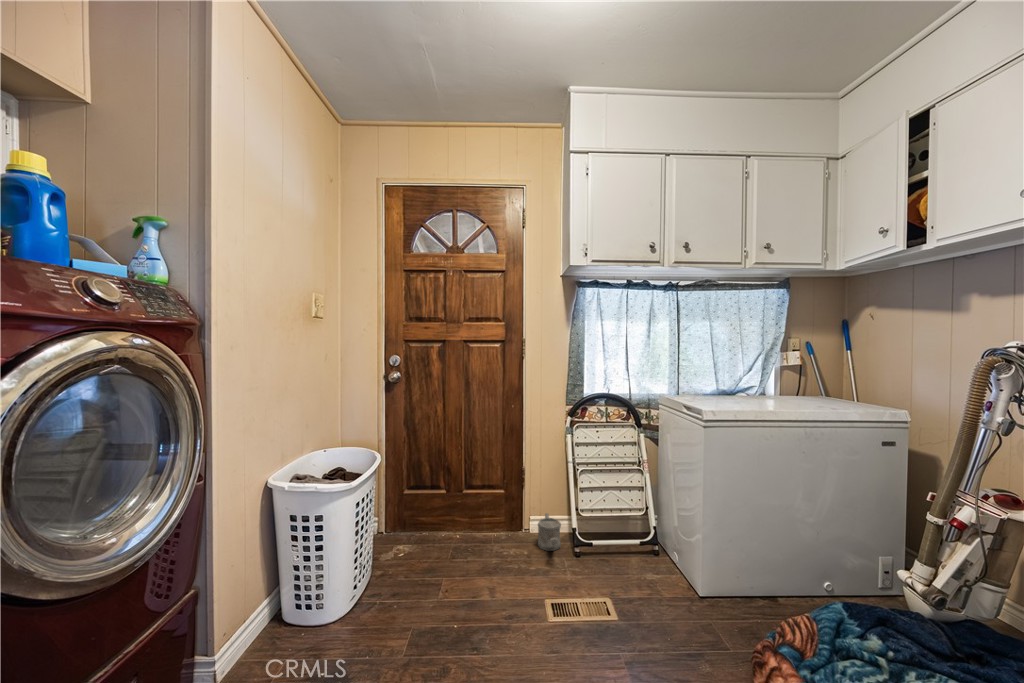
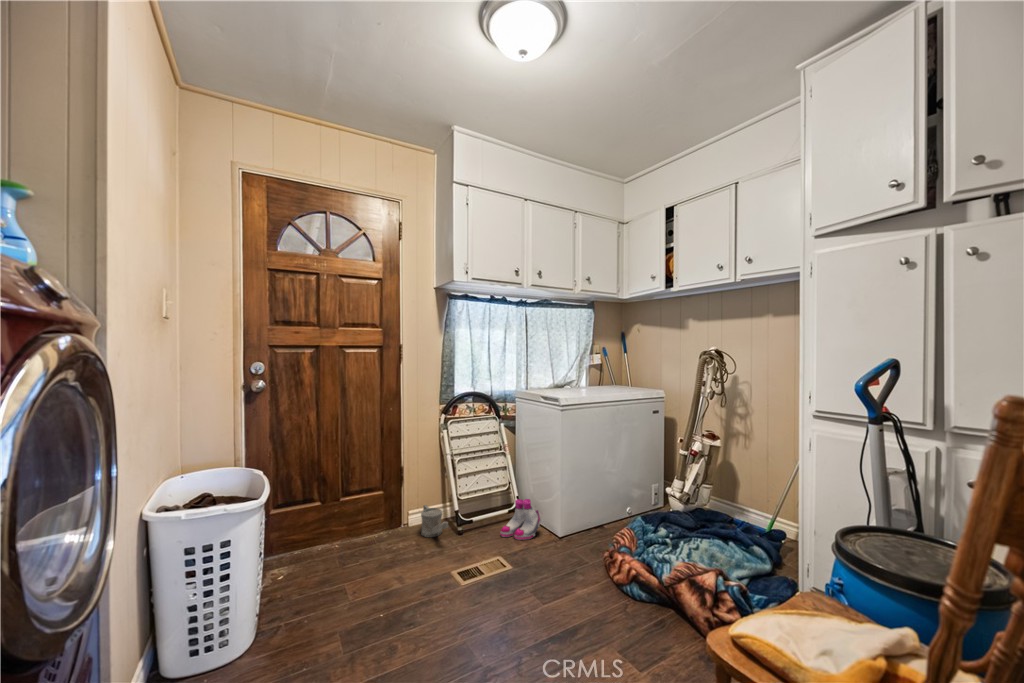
boots: none [623,531,678,585] -> present [500,499,541,540]

